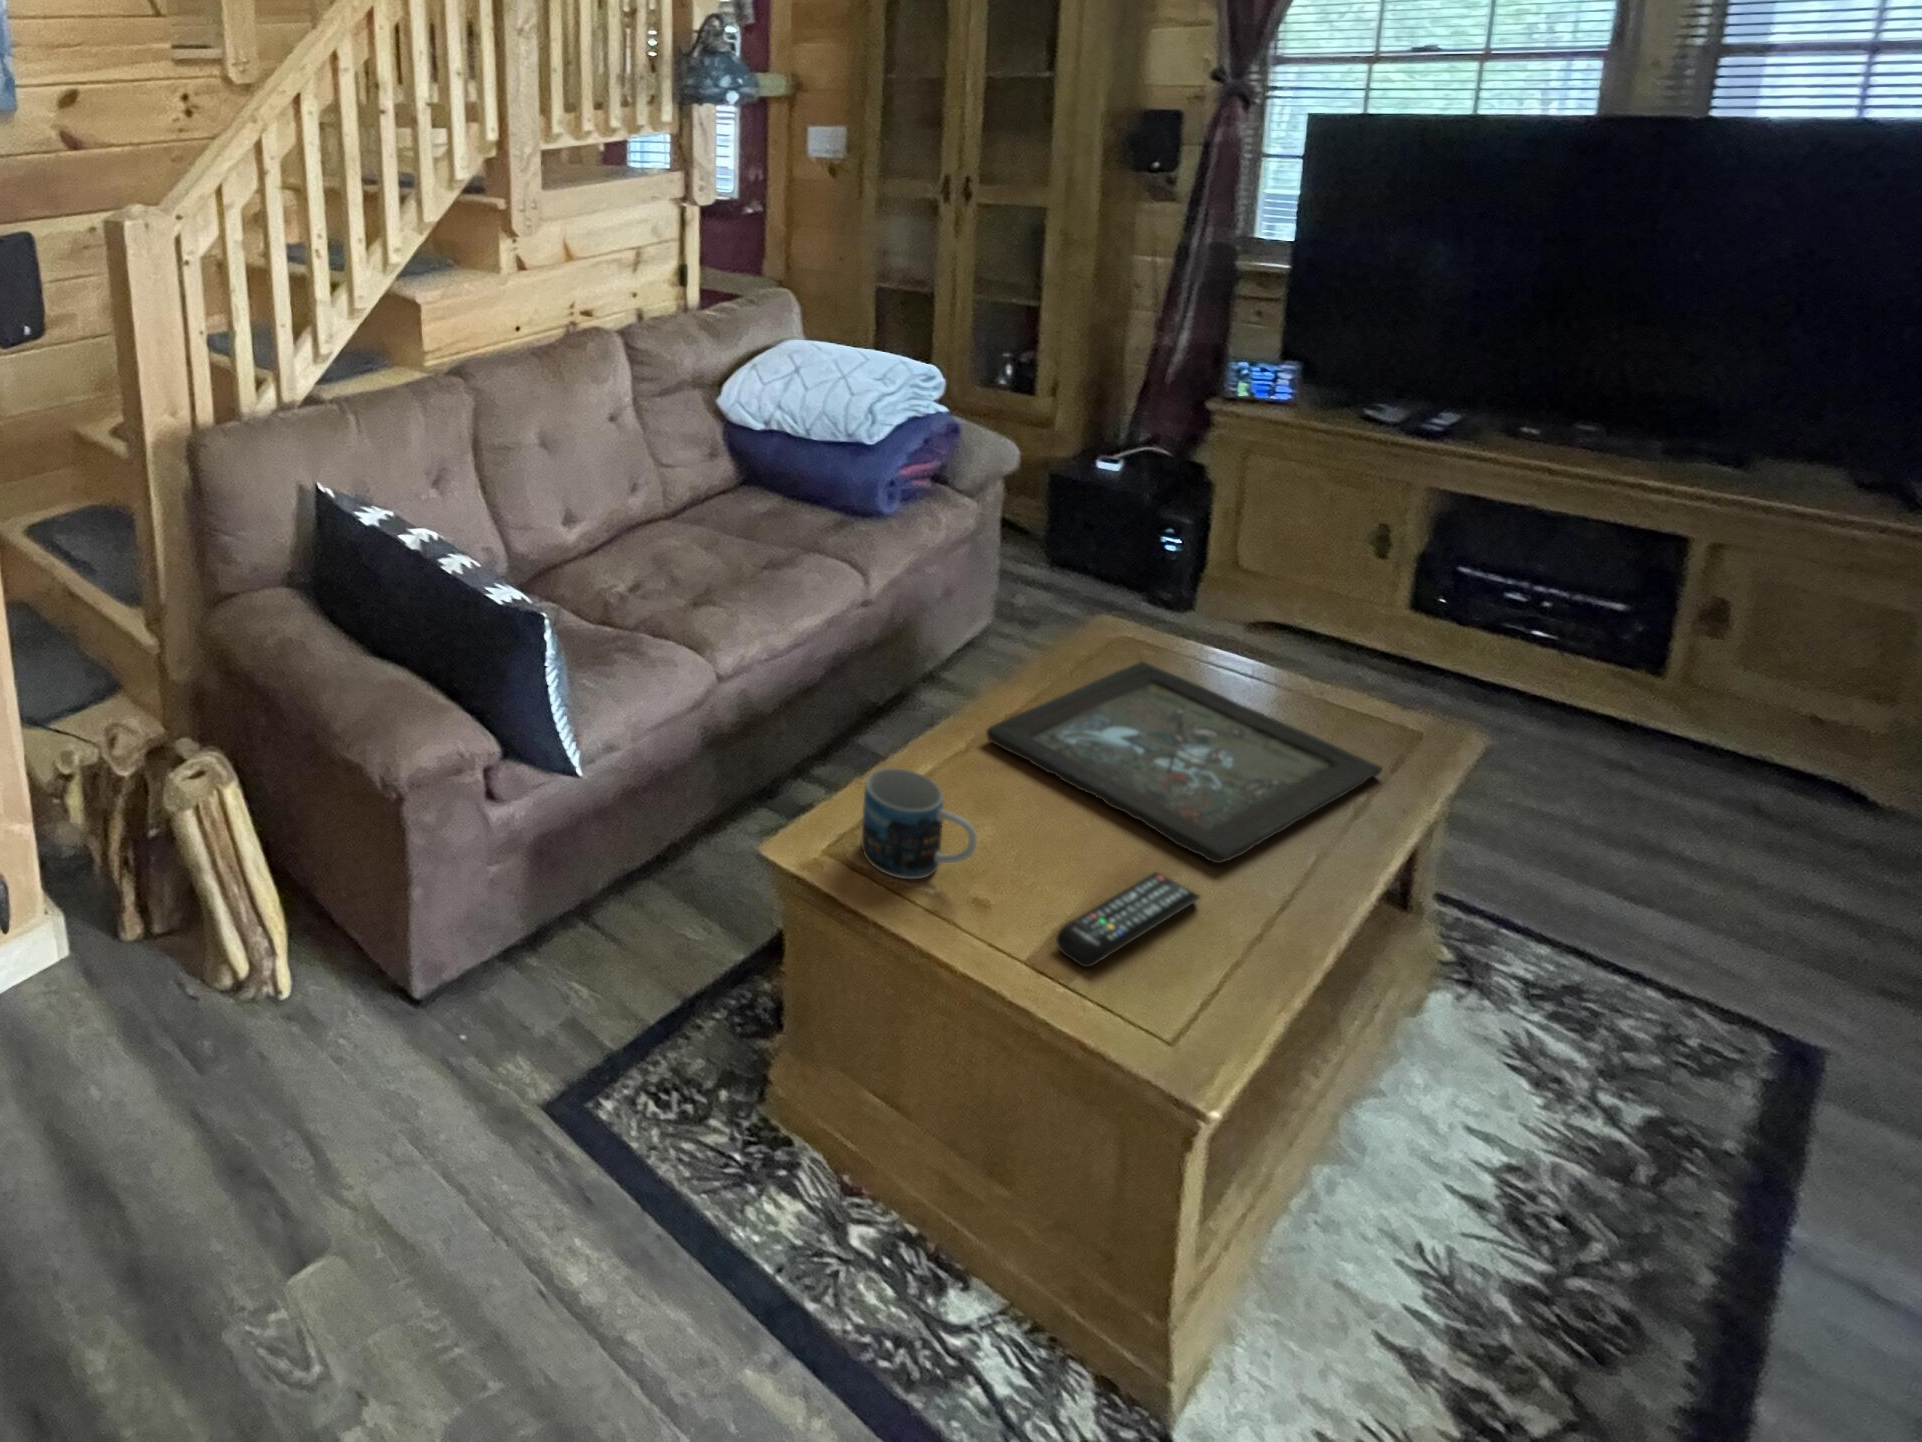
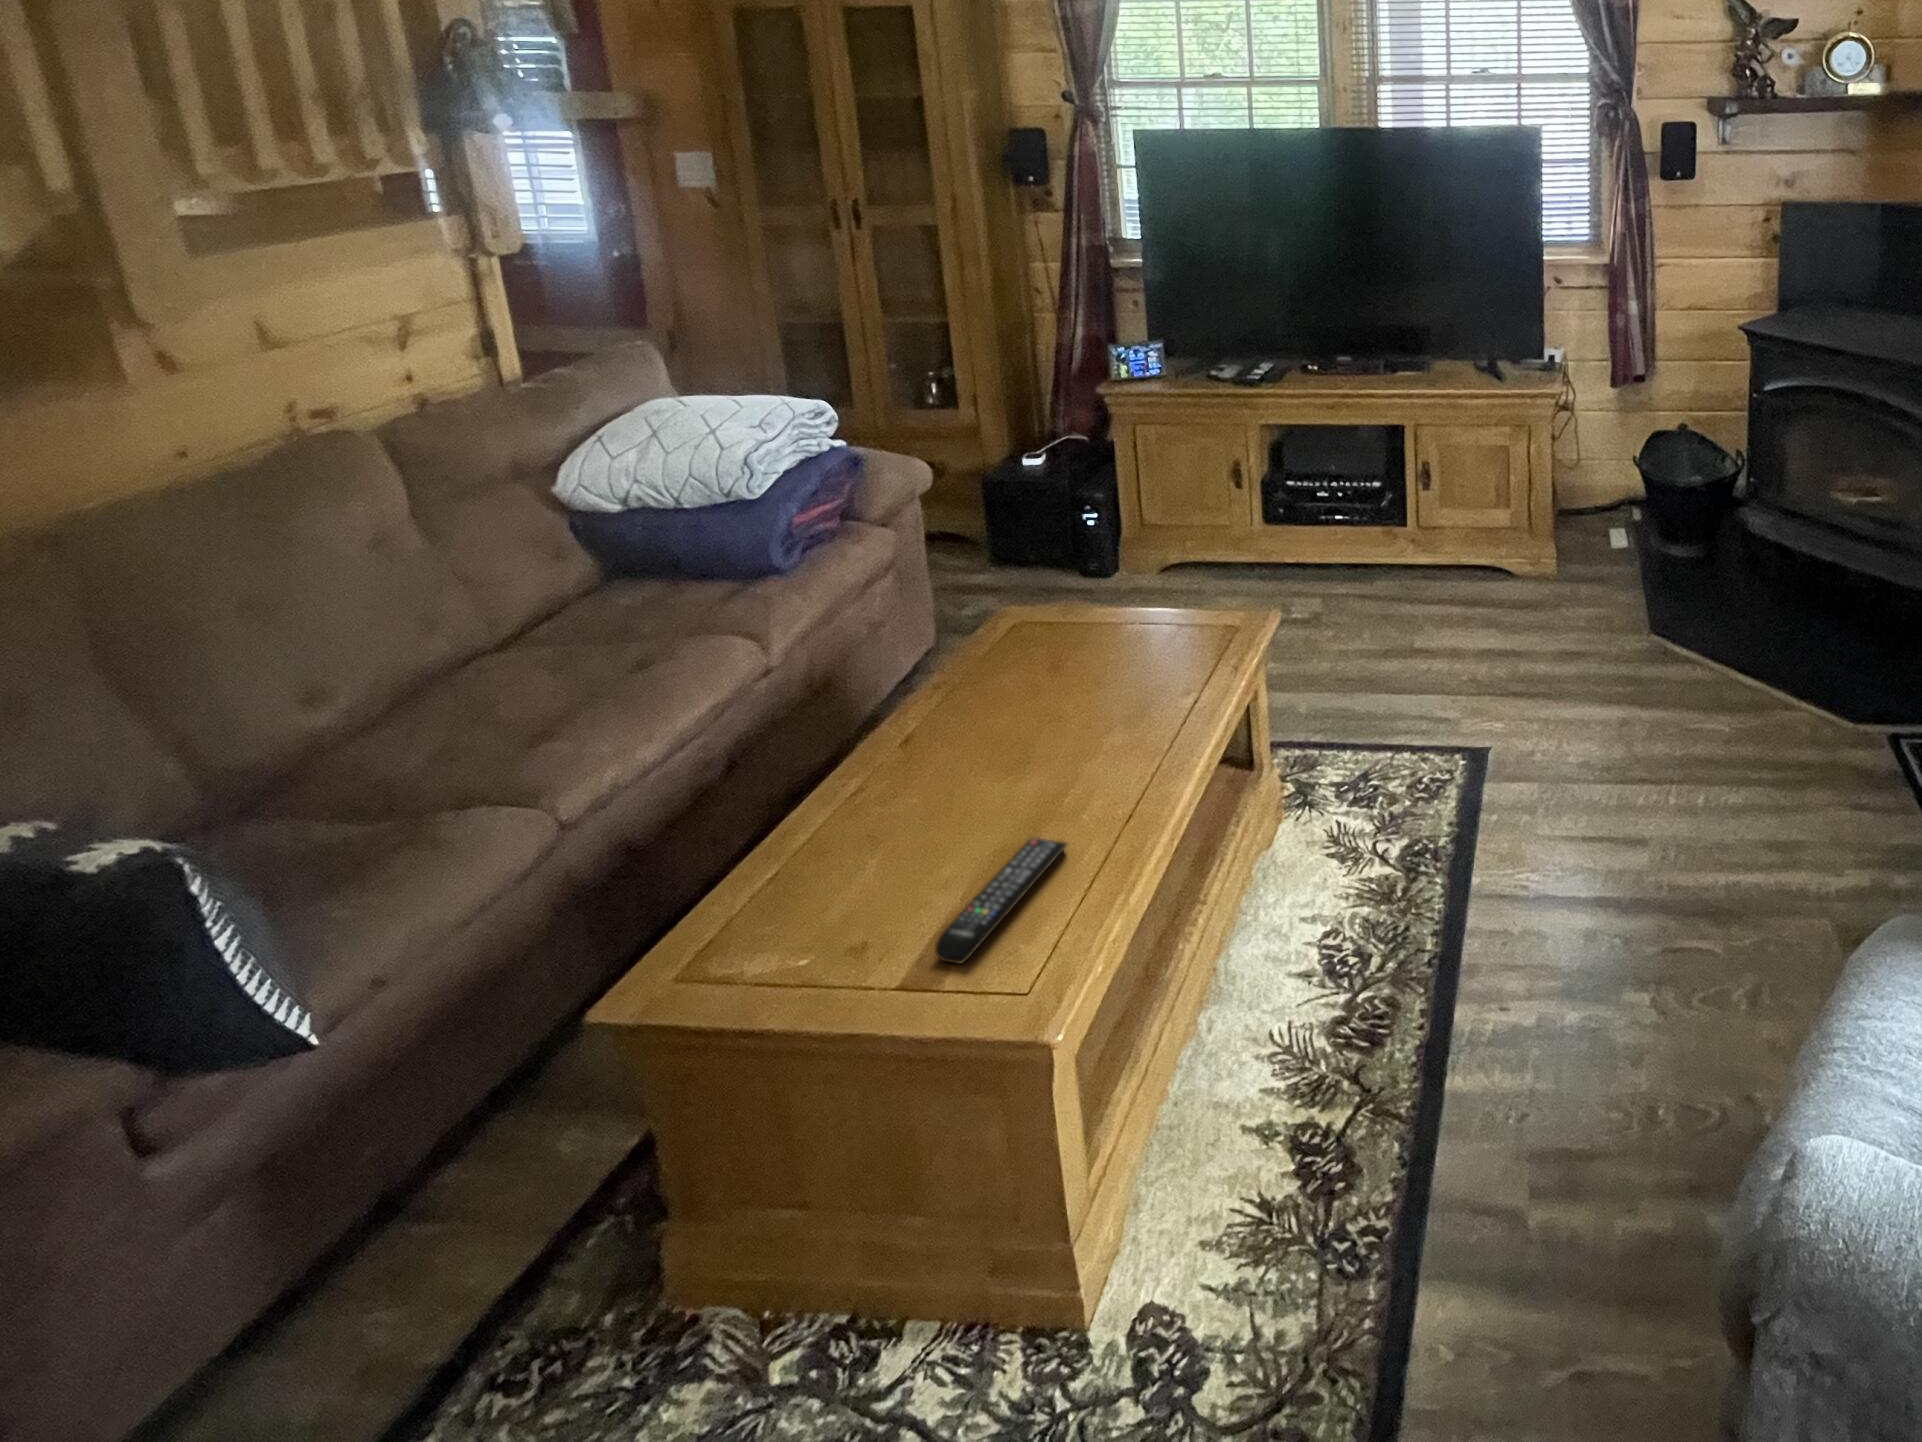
tray: present [987,662,1382,863] -> none [879,642,1211,806]
mug: present [862,768,977,879] -> none [719,847,849,972]

